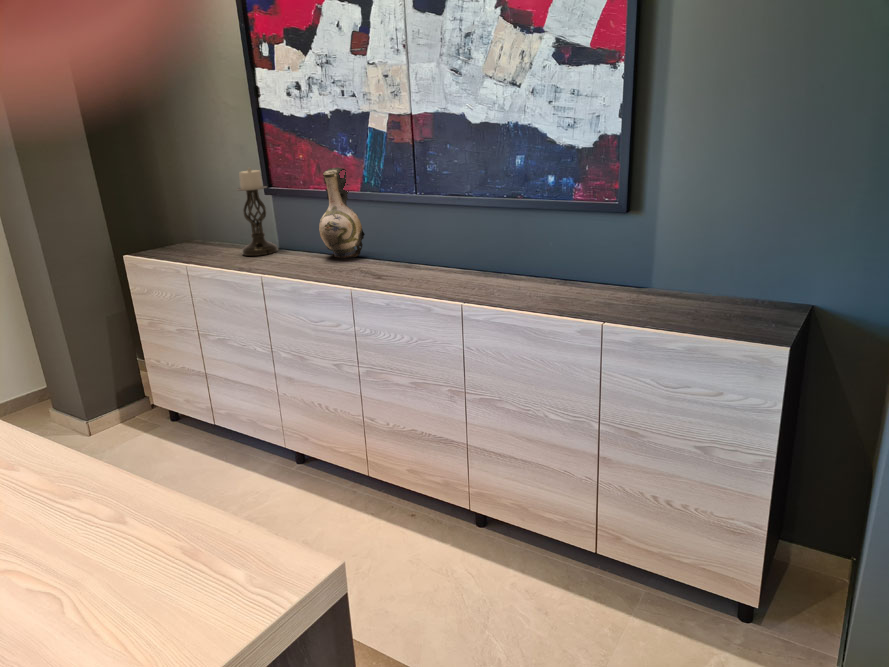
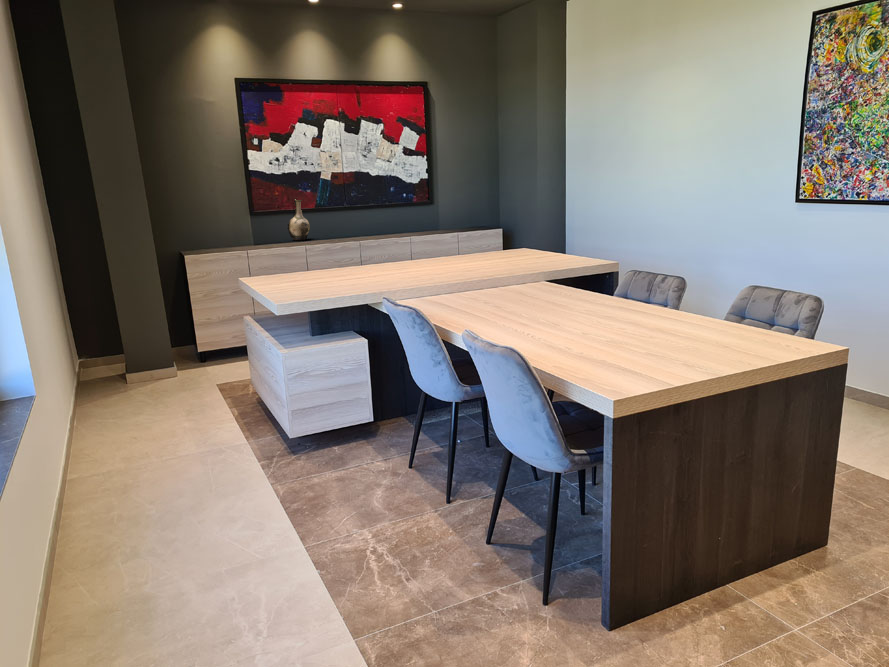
candle holder: present [237,168,278,256] -> none [237,200,259,245]

